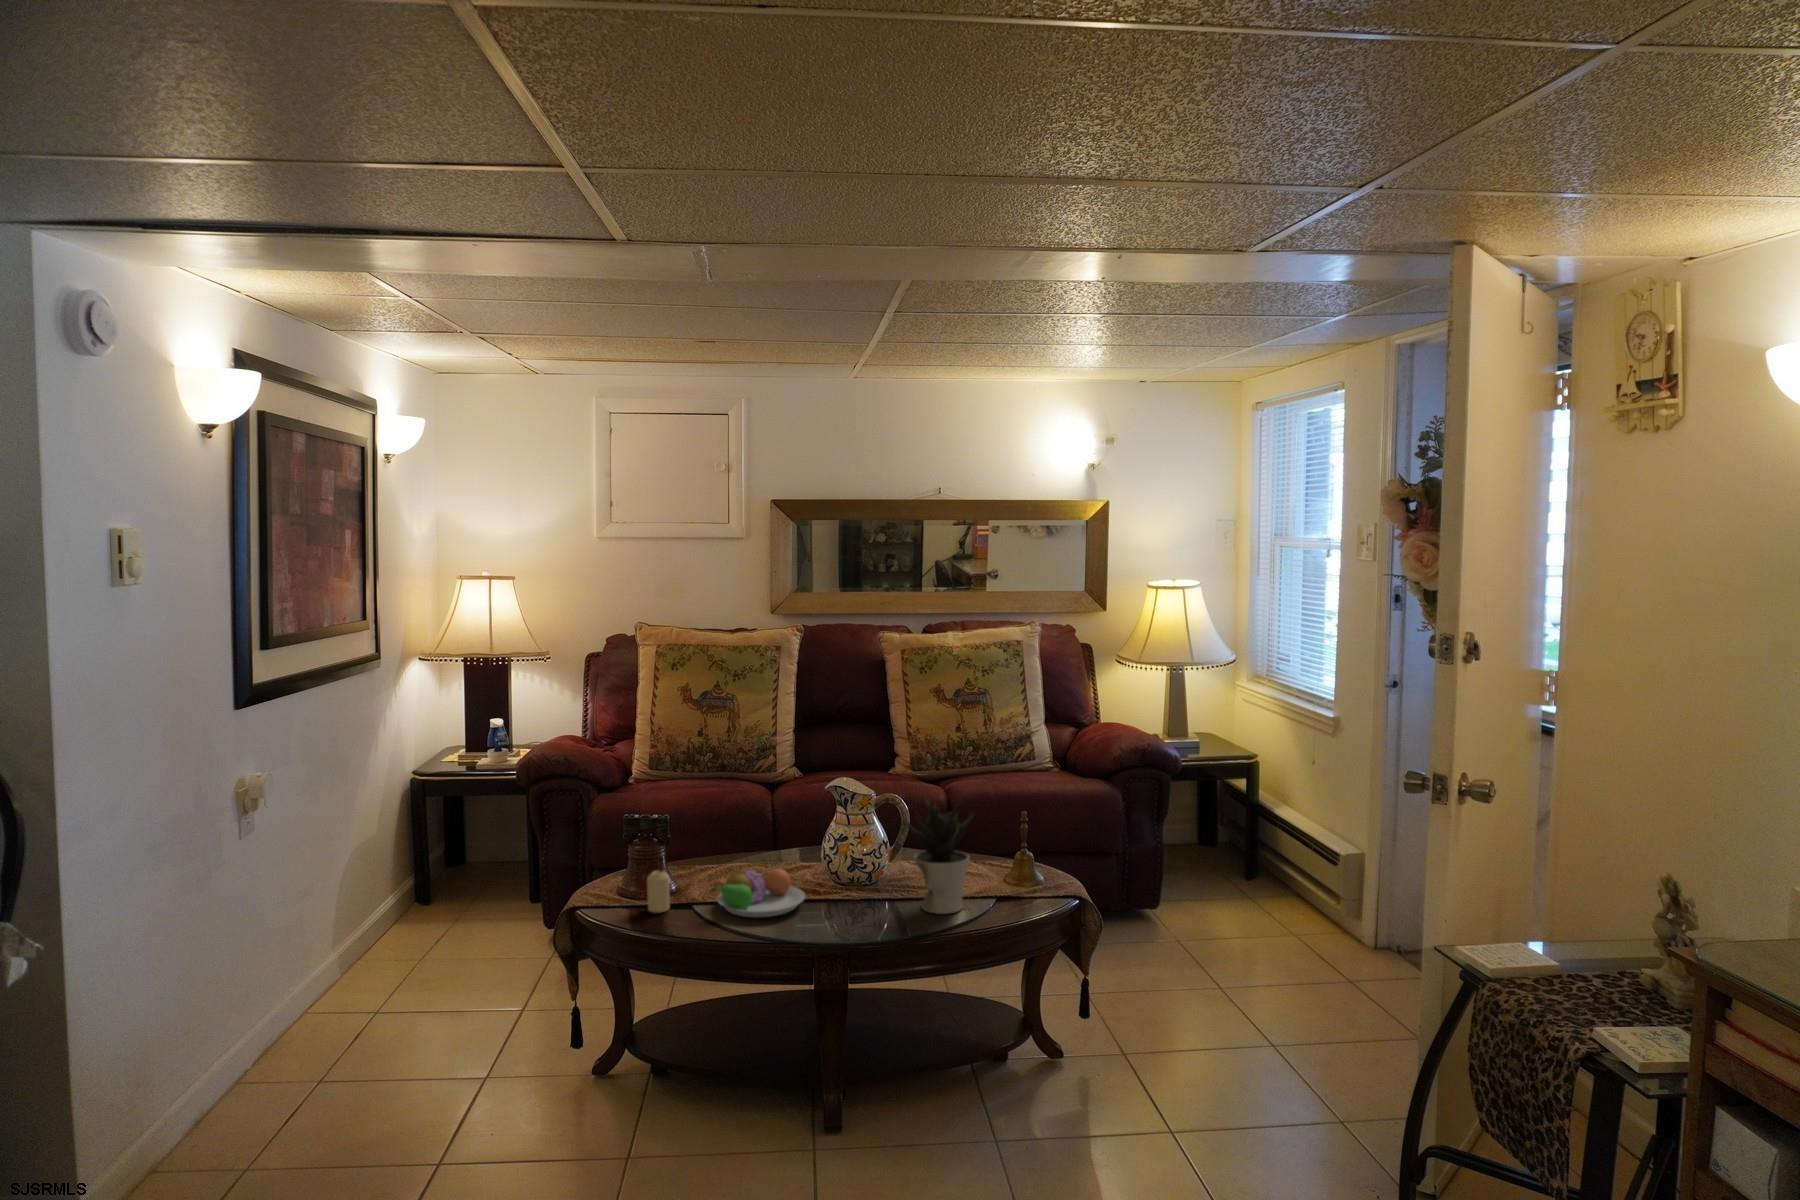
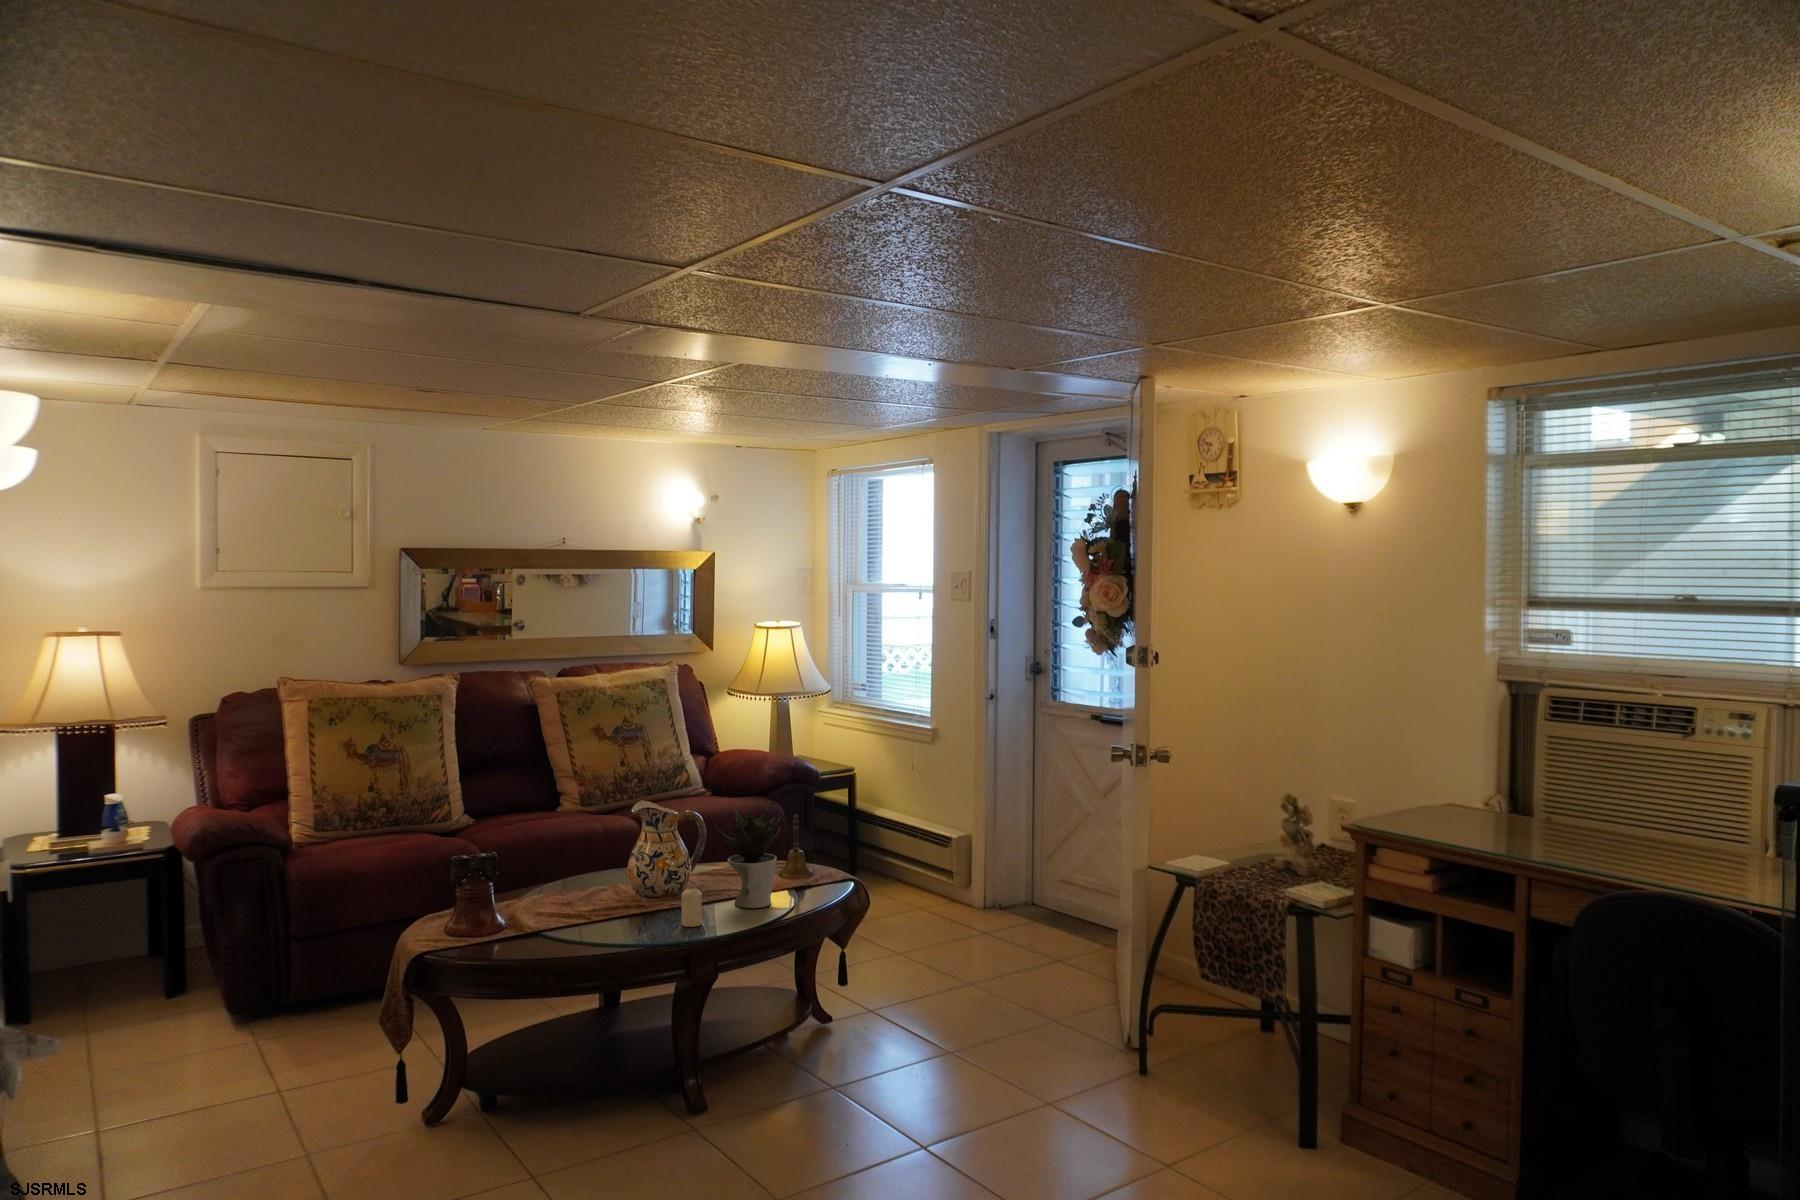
fruit bowl: present [711,868,805,917] -> none [553,889,639,936]
candle: present [647,870,670,913] -> present [682,888,702,927]

